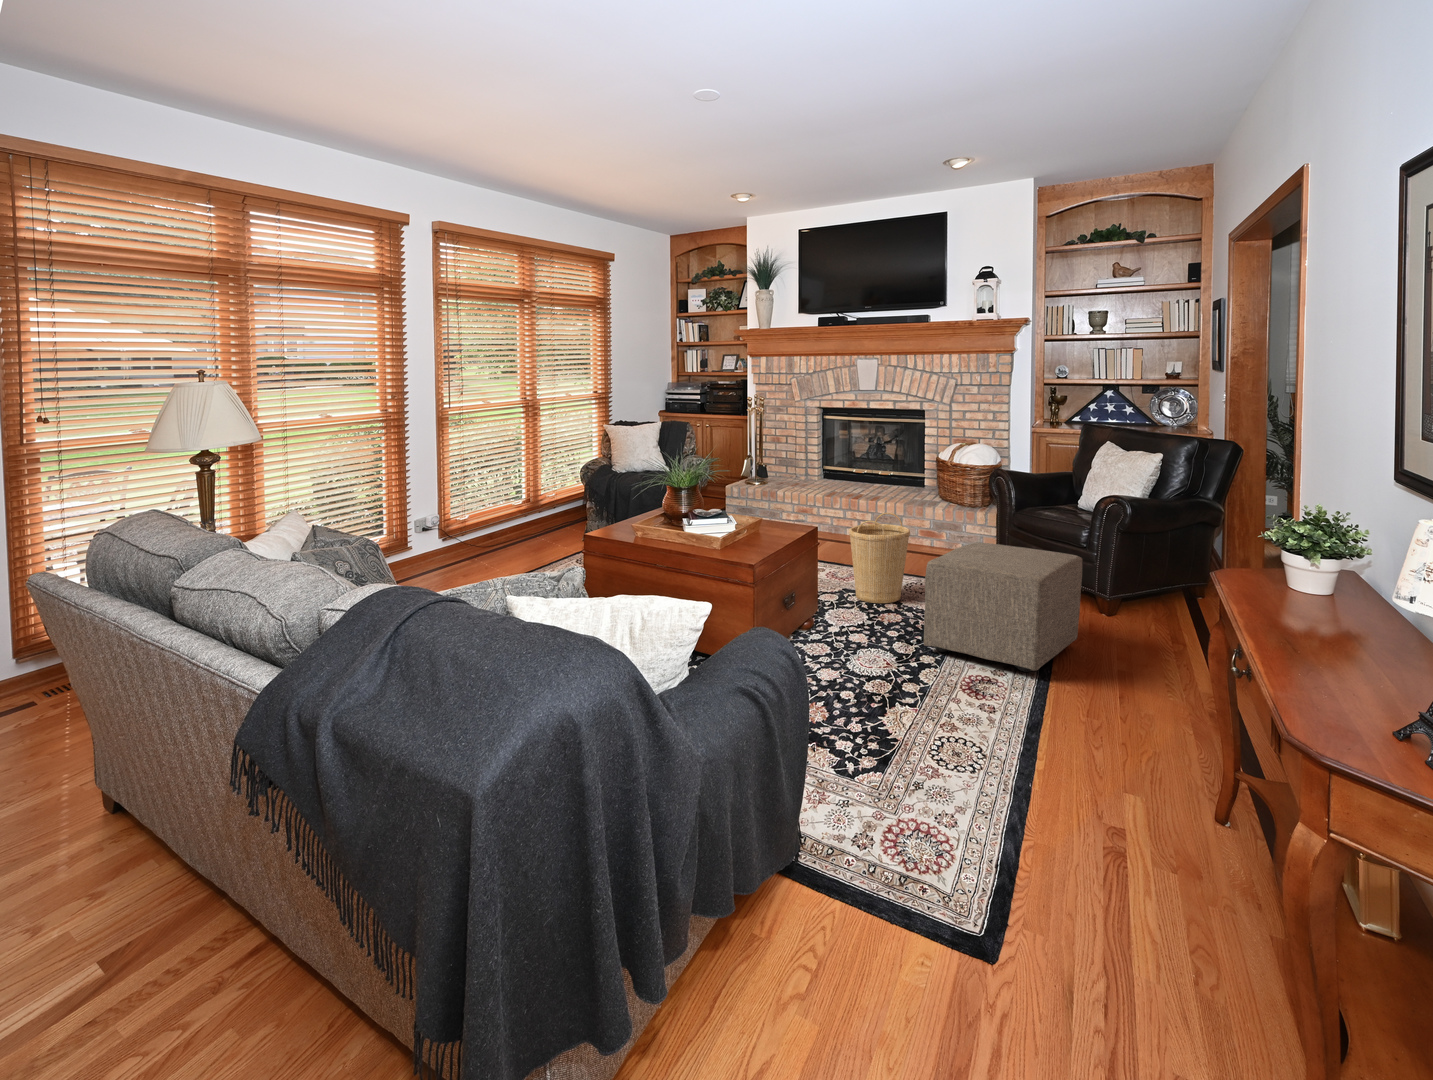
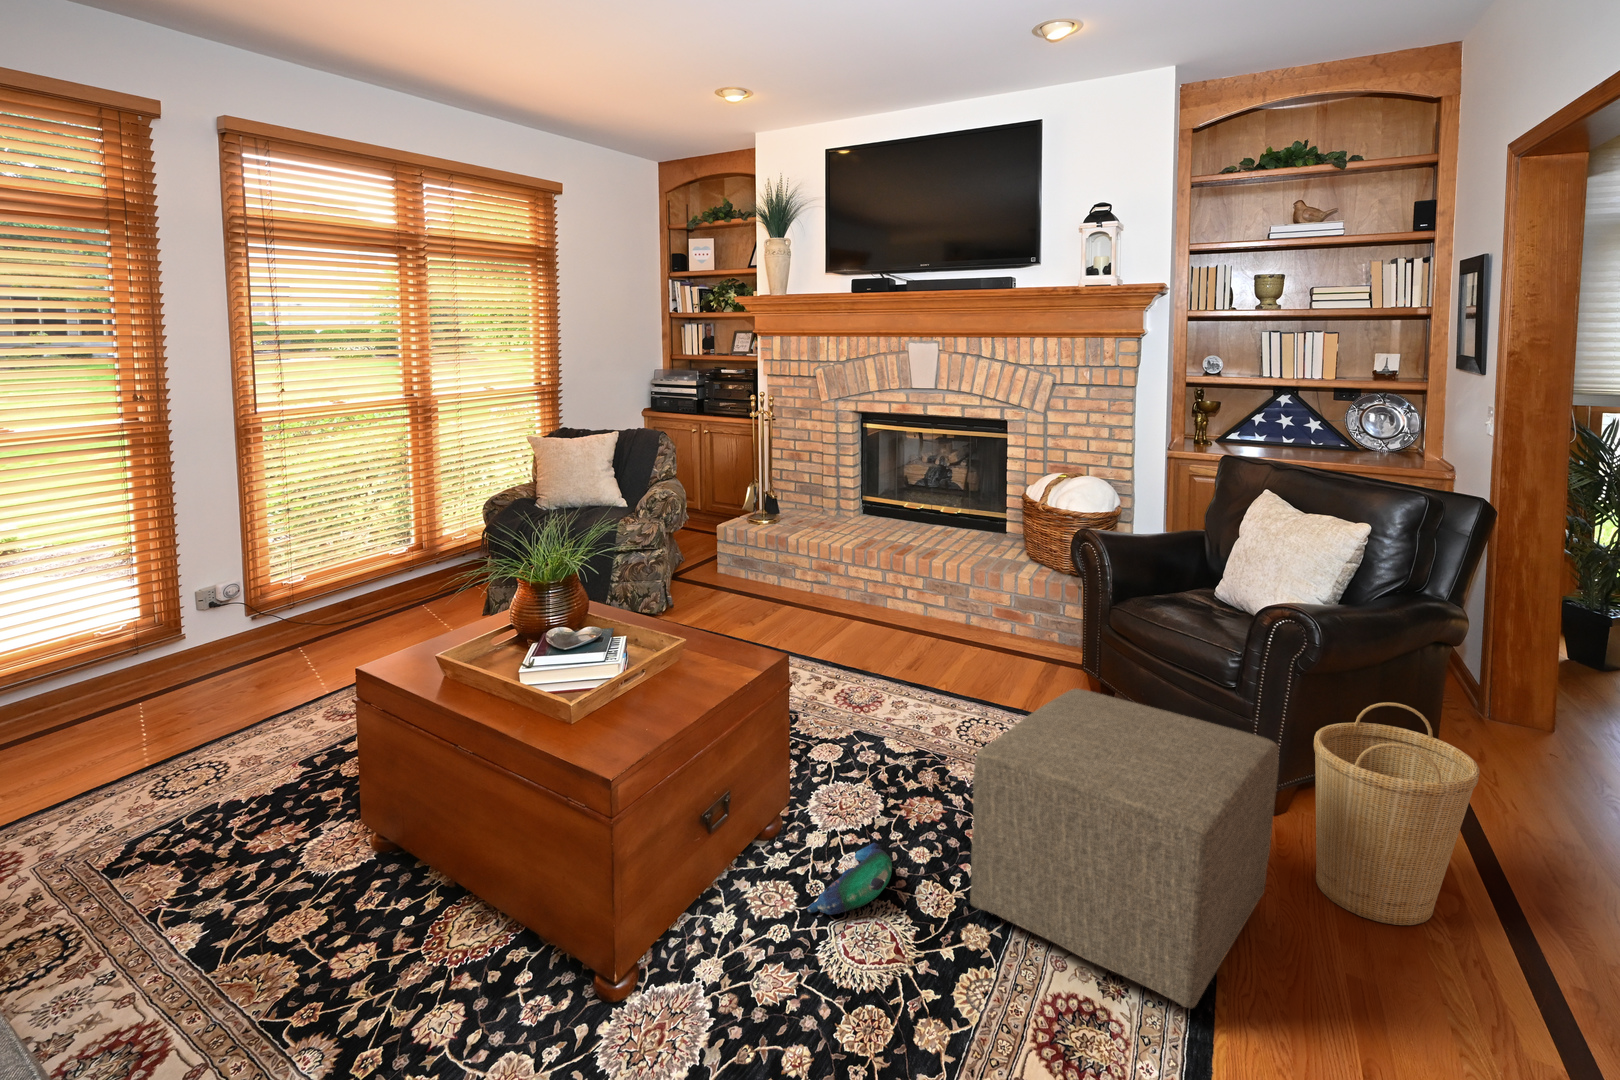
basket: present [849,513,910,603] -> present [1314,702,1480,925]
plush toy: none [840,623,881,650] -> present [807,843,892,915]

